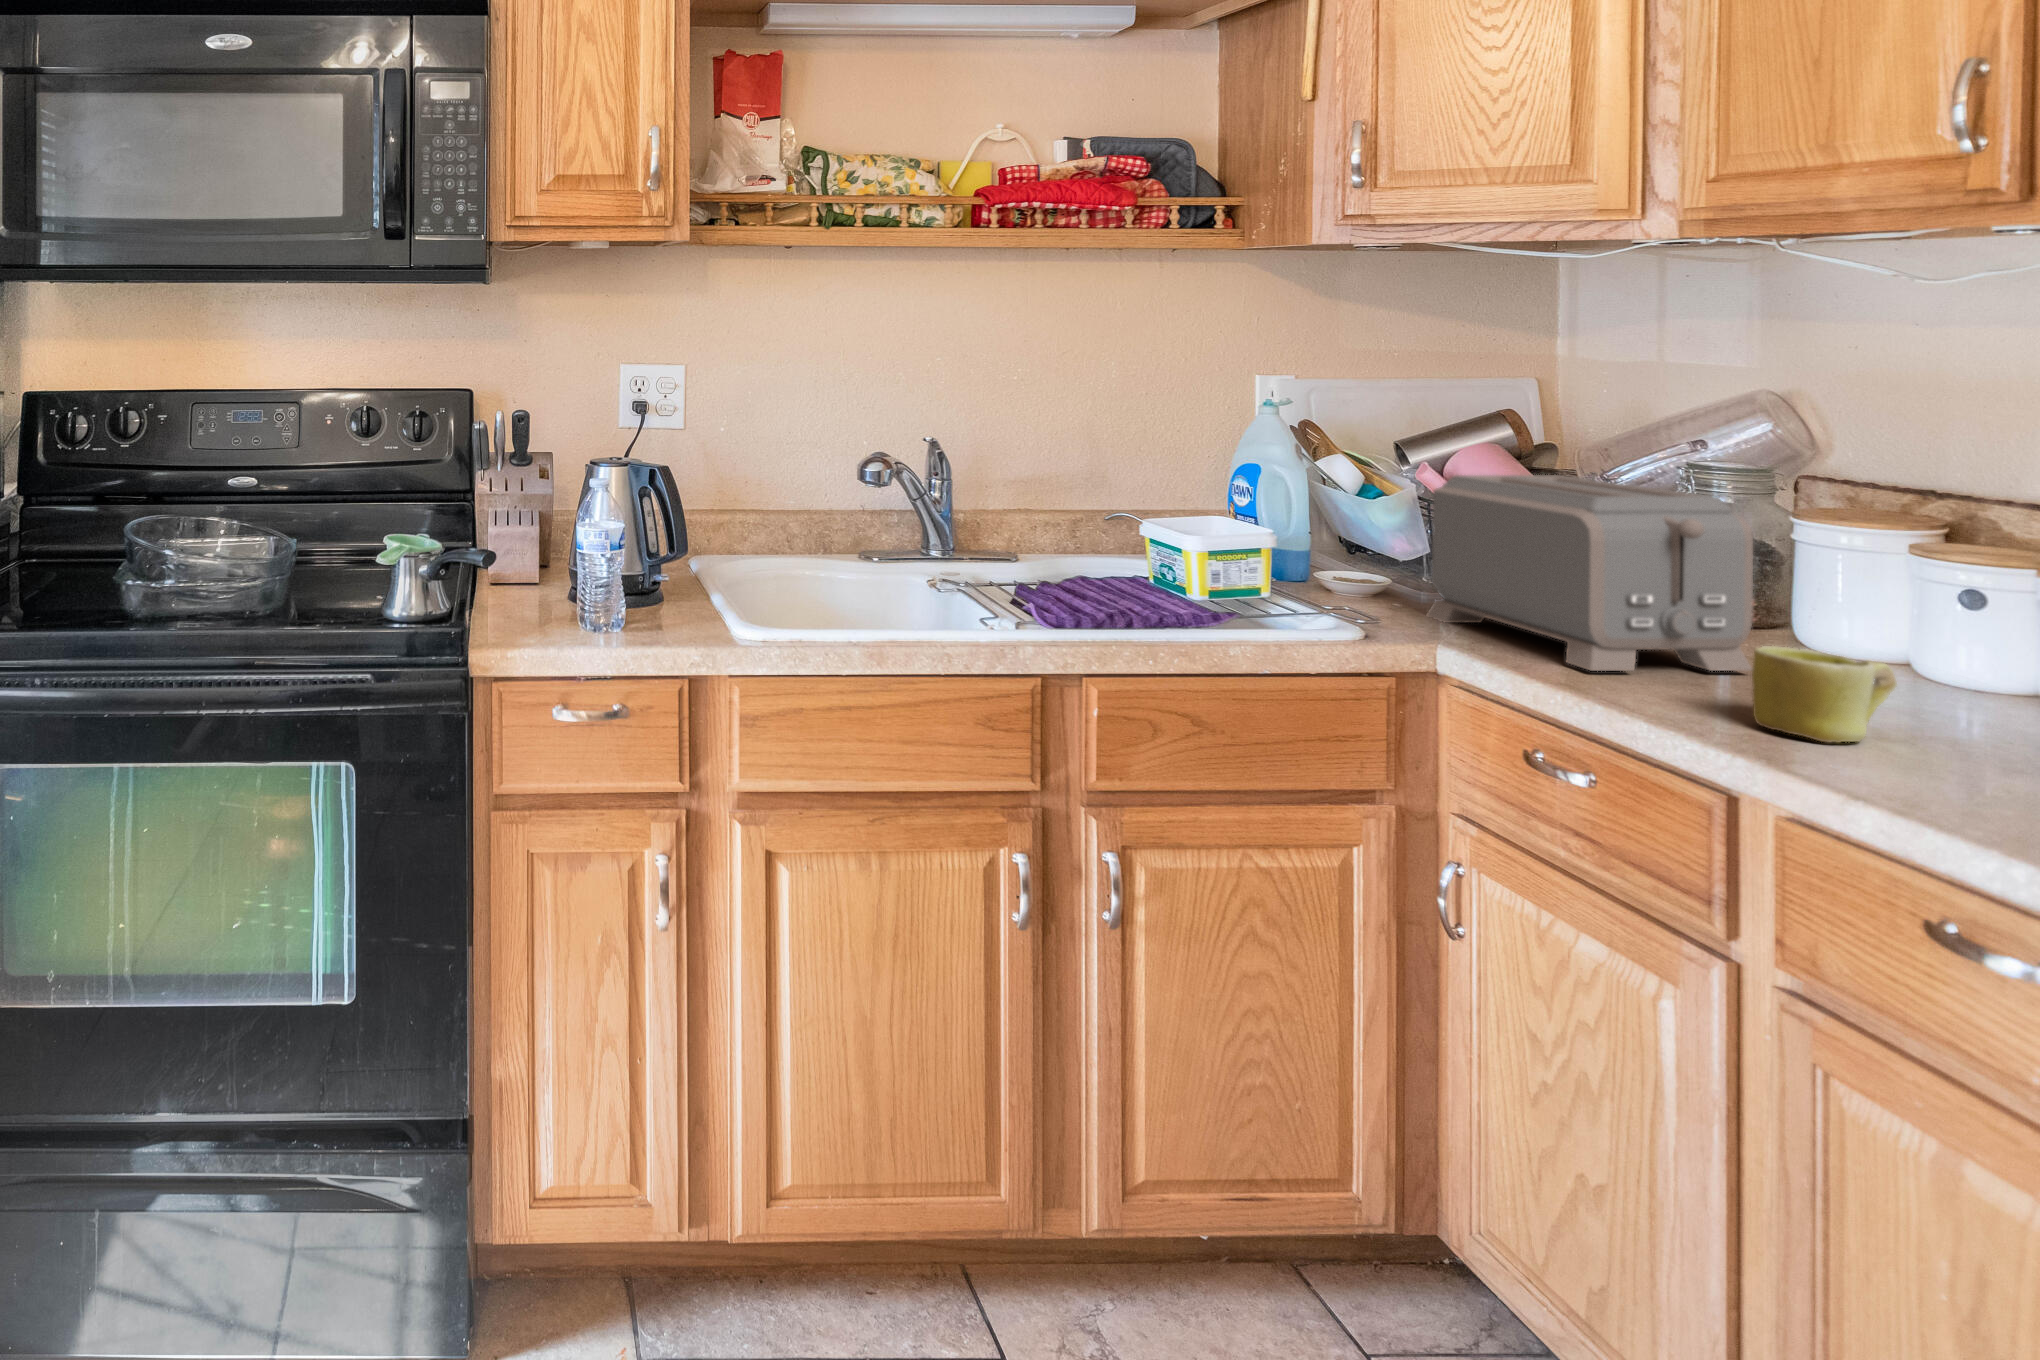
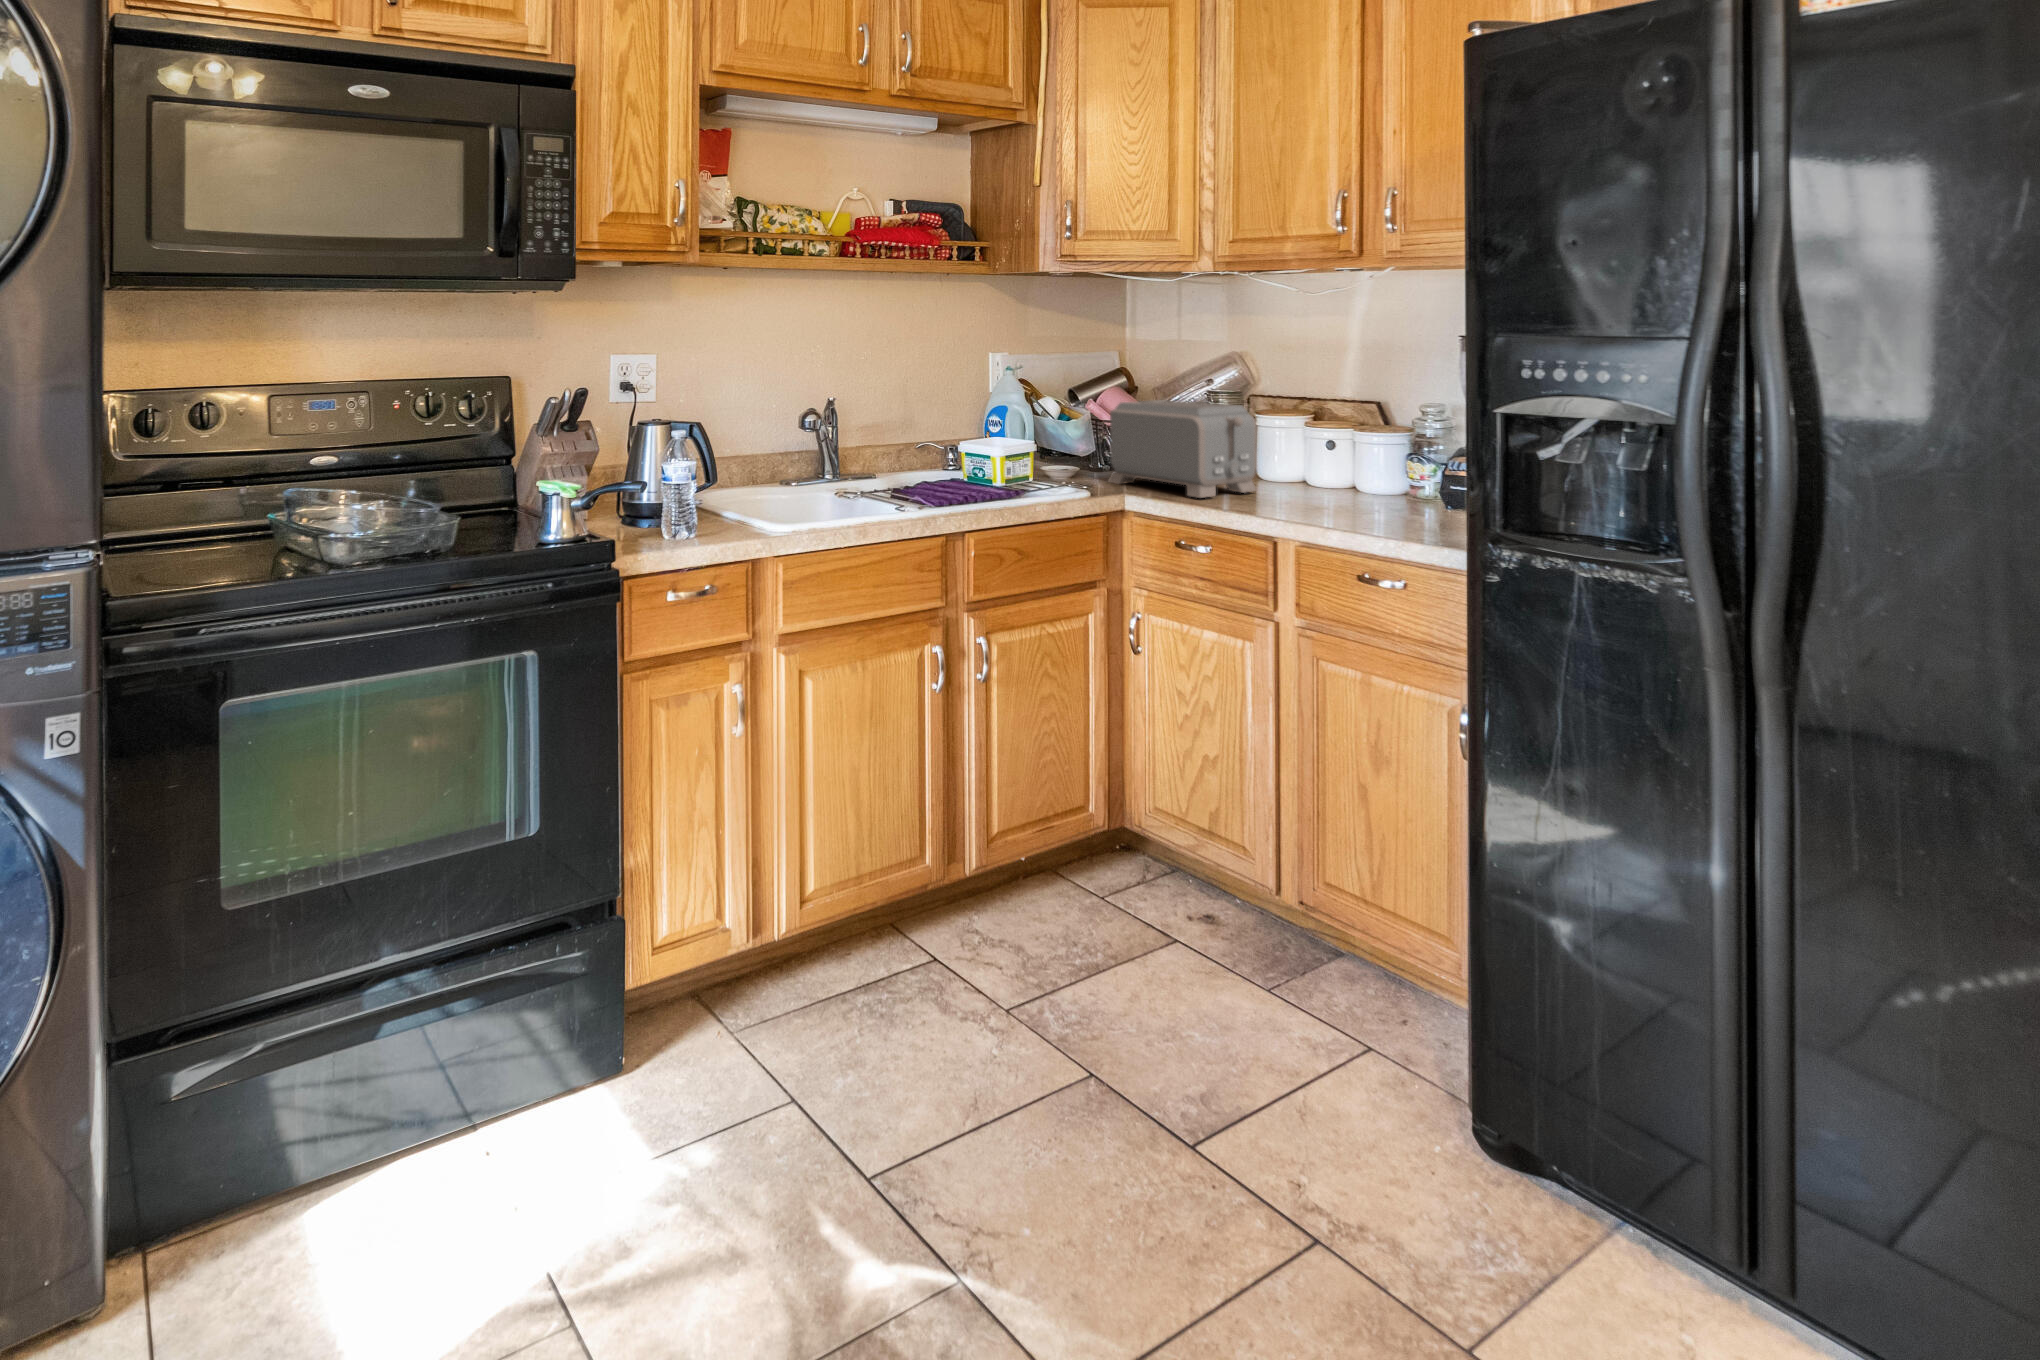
mug: present [1752,646,1897,743] -> none [1274,474,1325,516]

